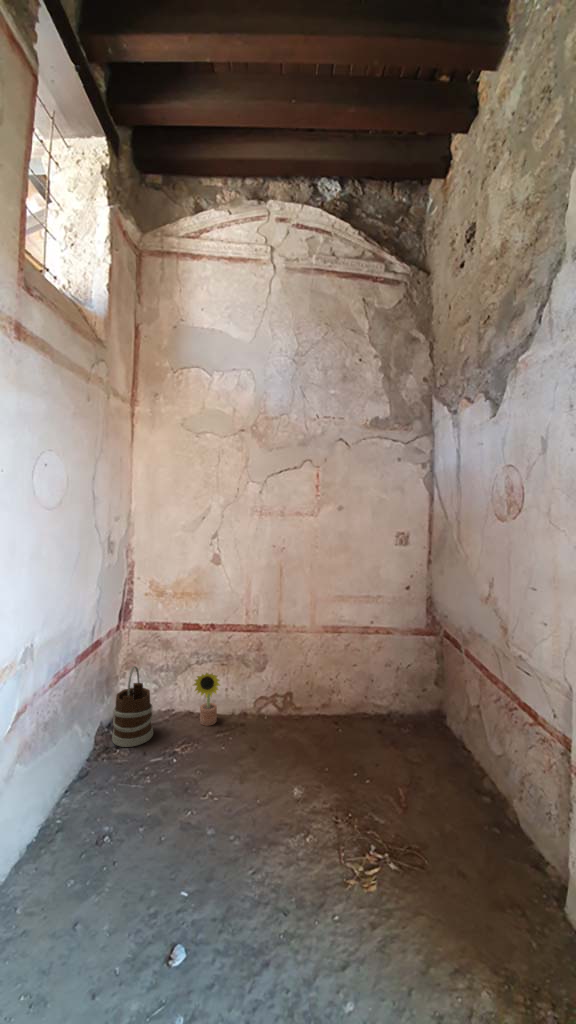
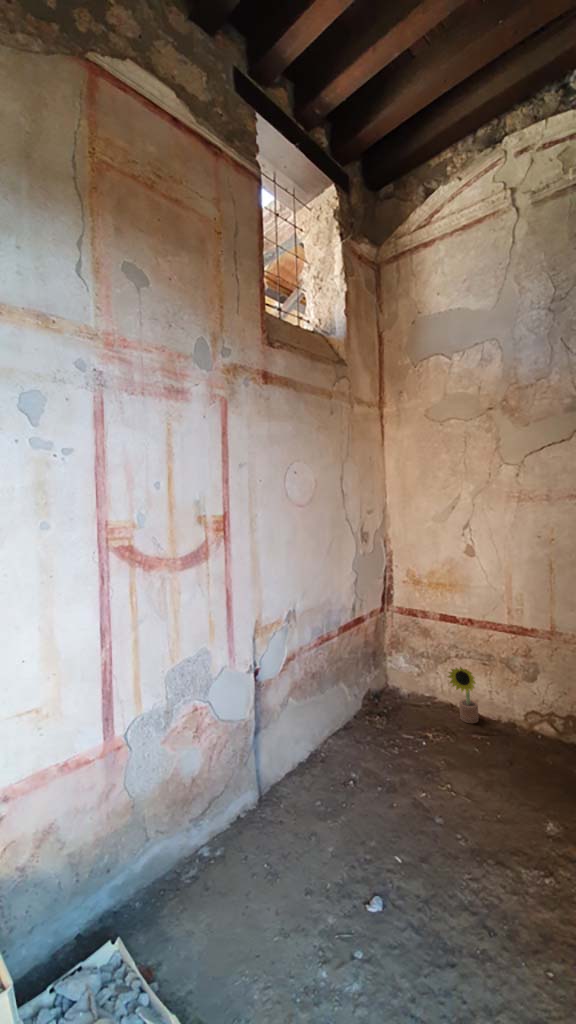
wooden bucket: present [112,666,153,747] -> none [374,647,412,720]

